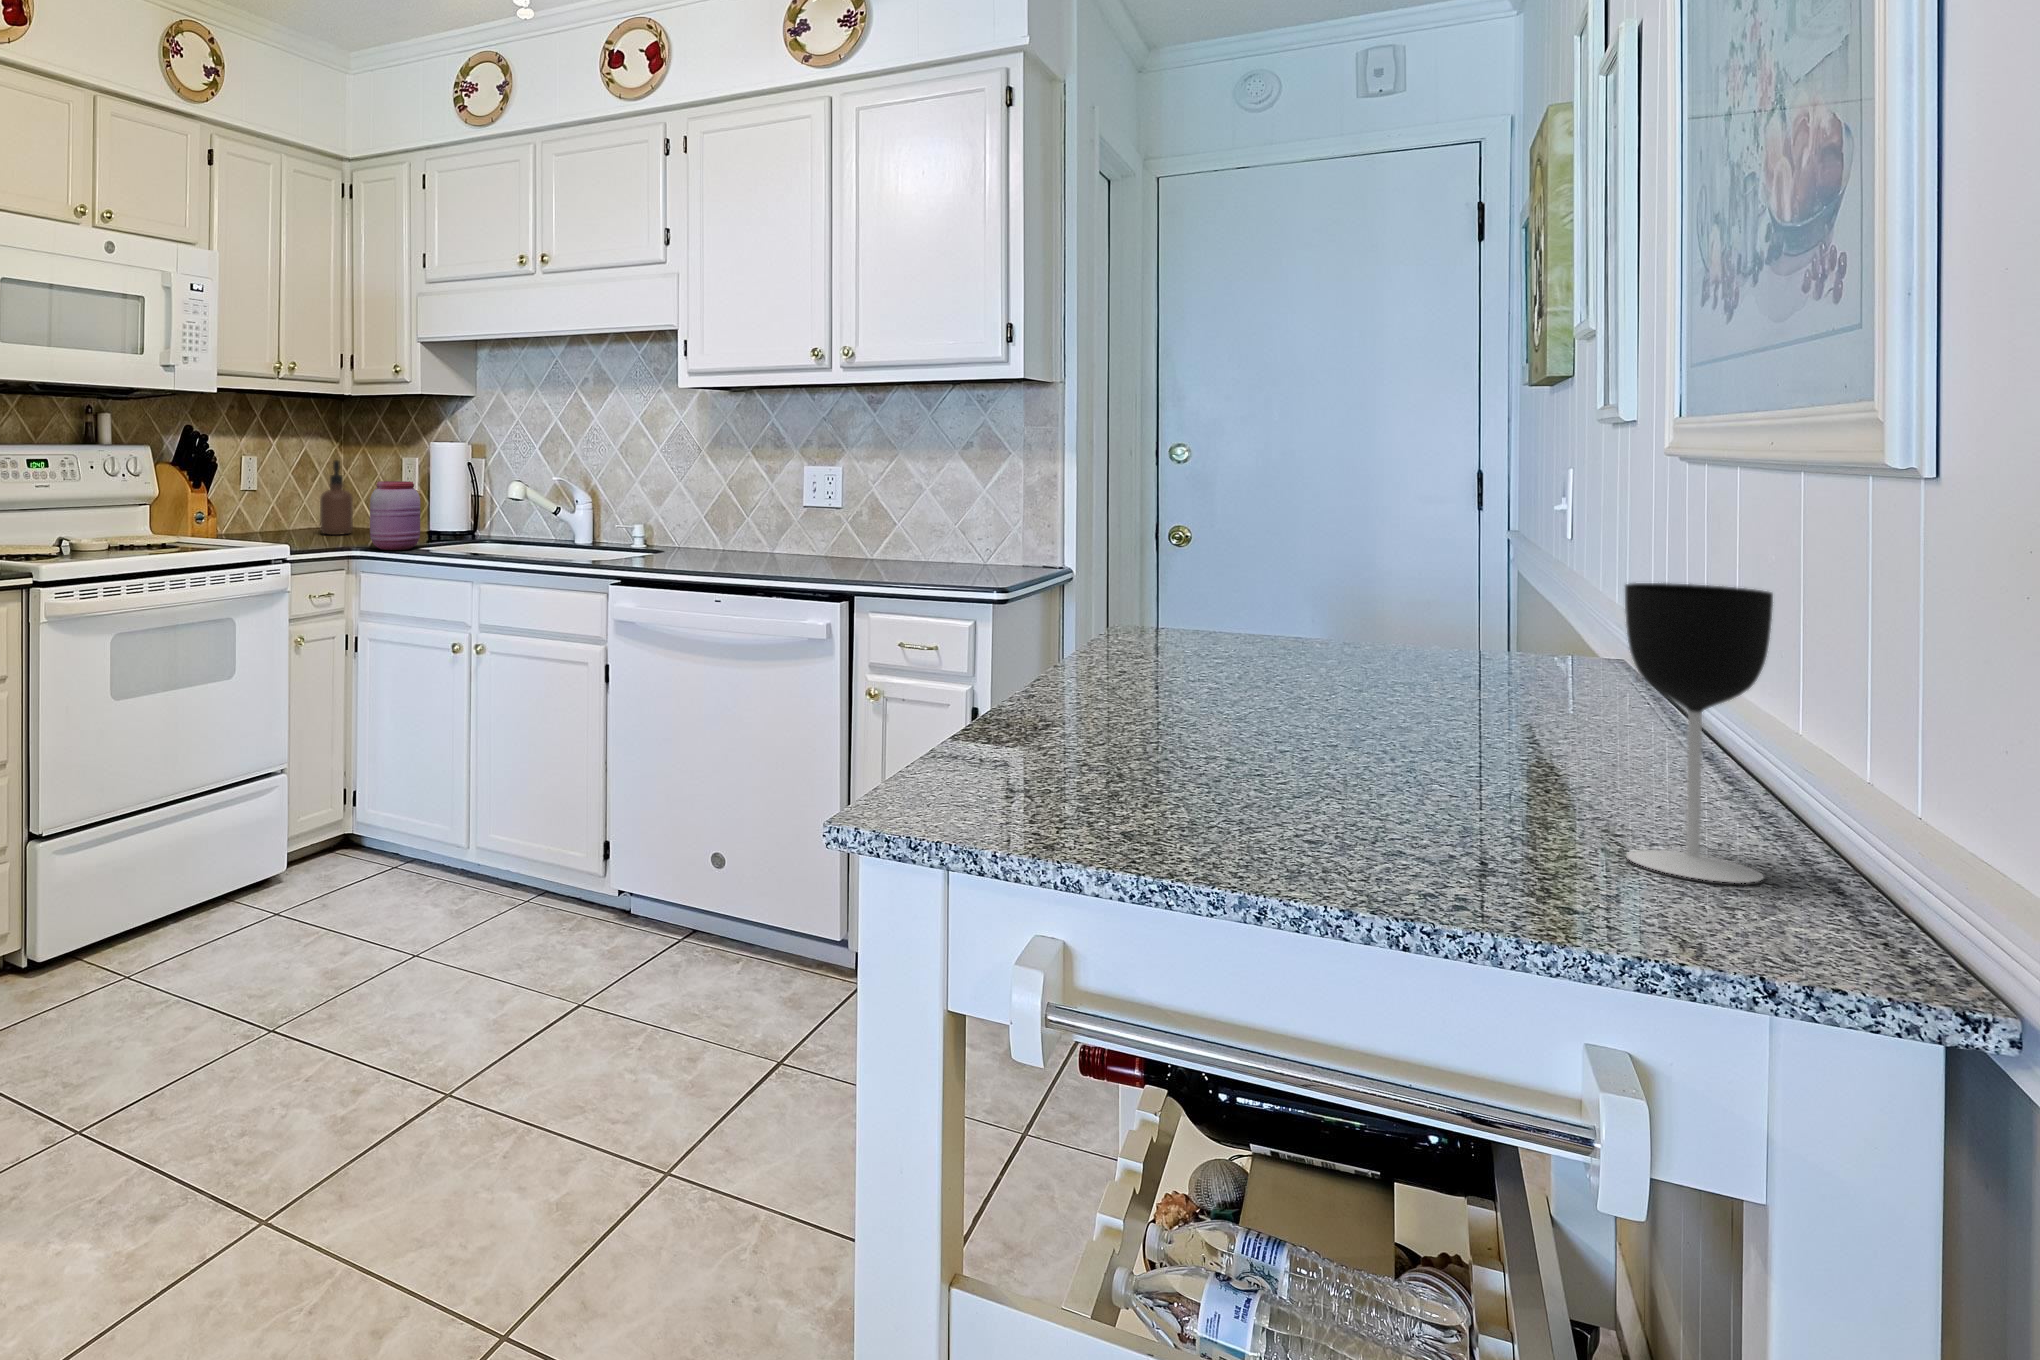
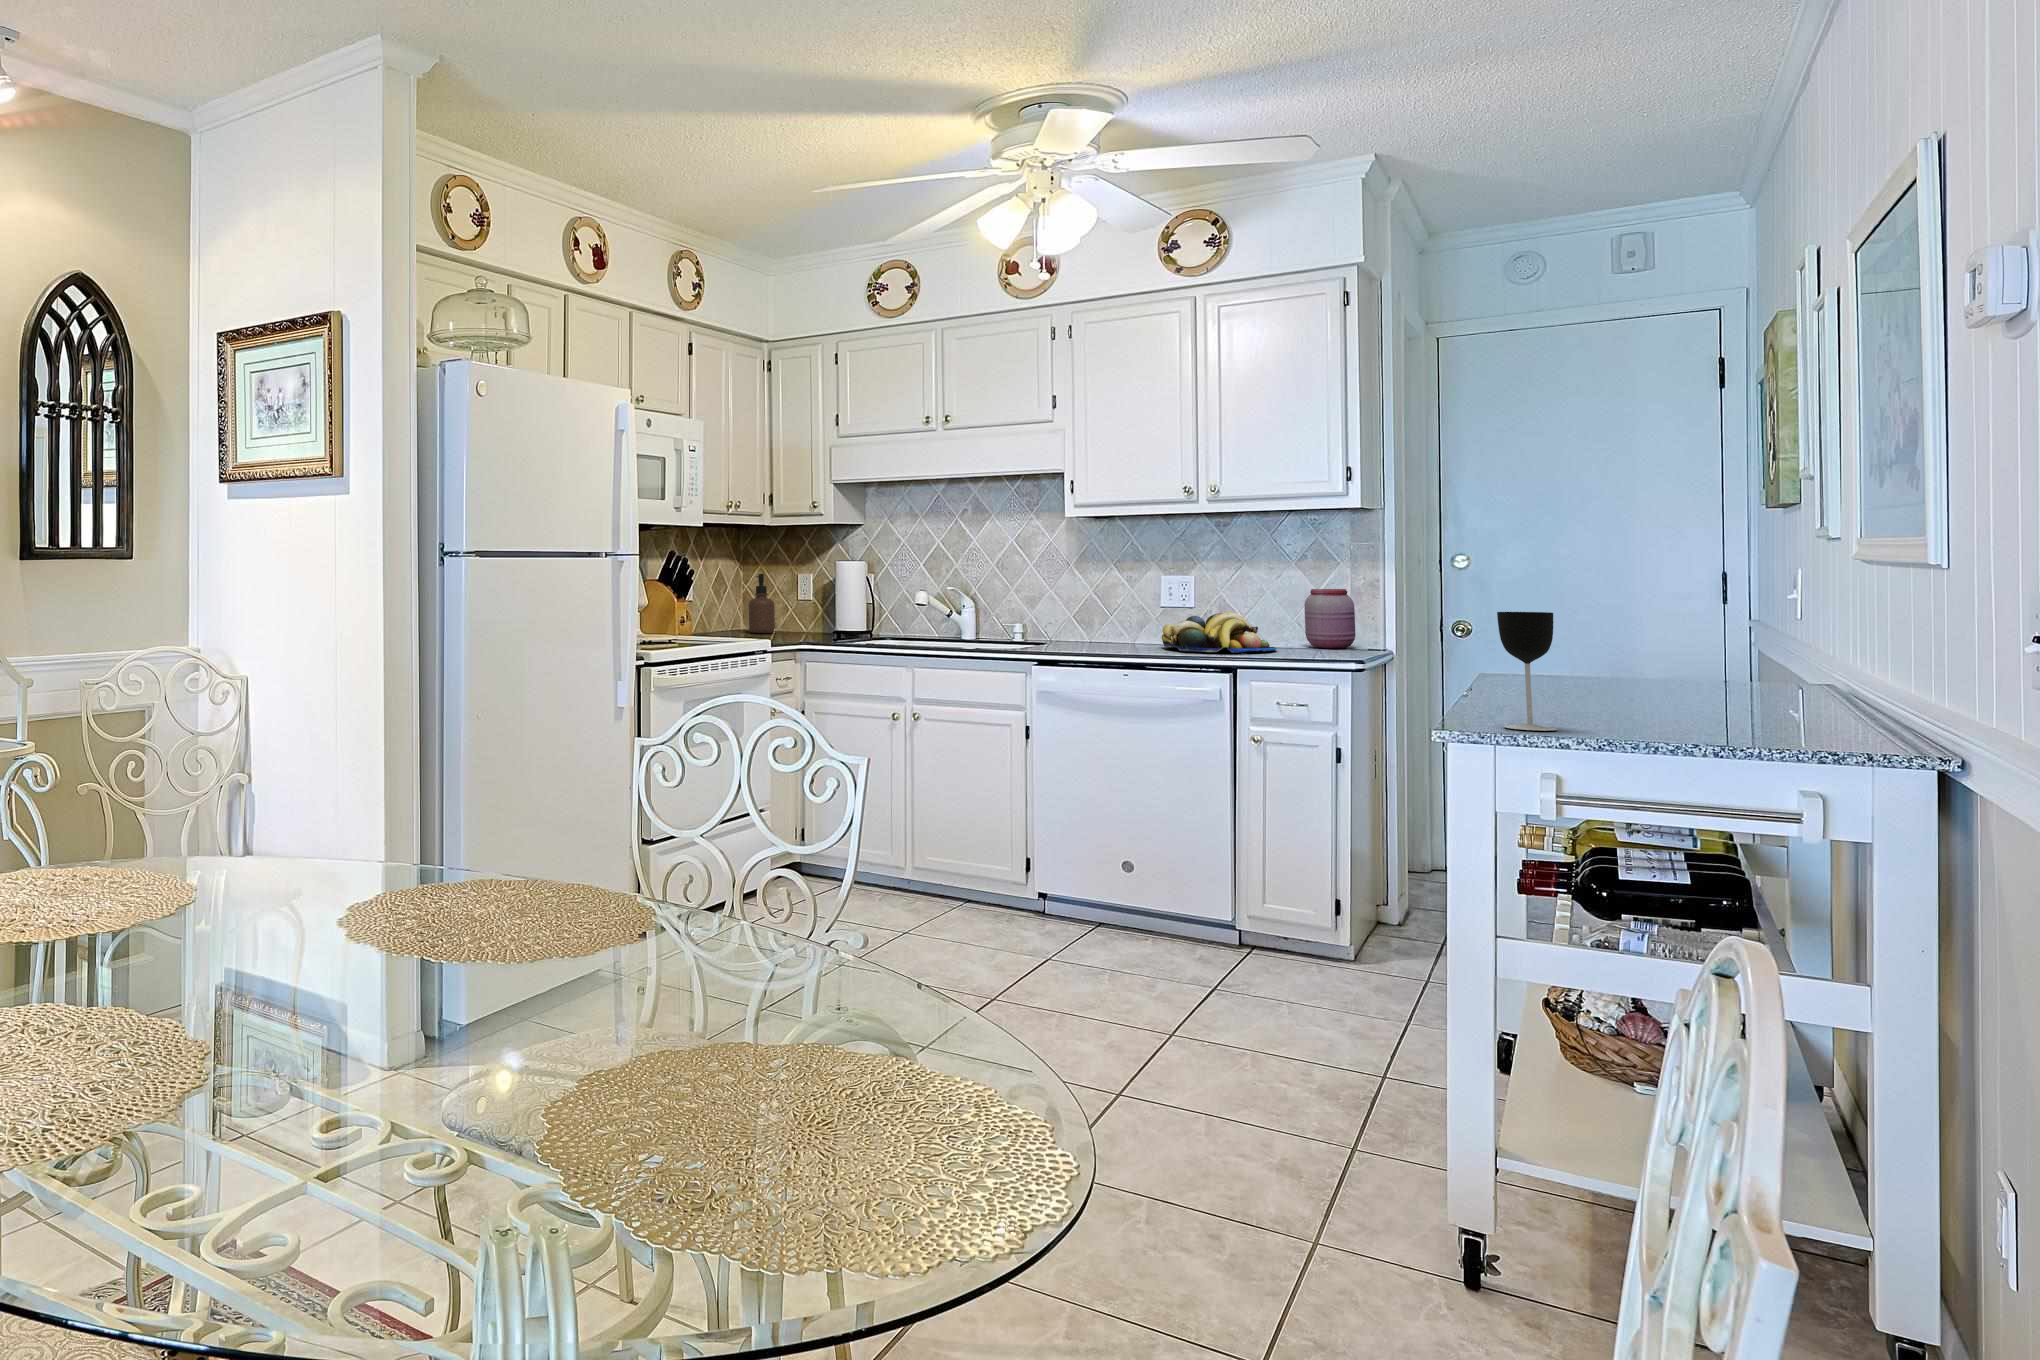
jar: present [370,481,420,550] -> present [1304,589,1355,648]
fruit bowl: none [777,516,915,570] -> present [1162,612,1277,652]
wine glass: present [1625,583,1773,883] -> present [1497,612,1557,731]

